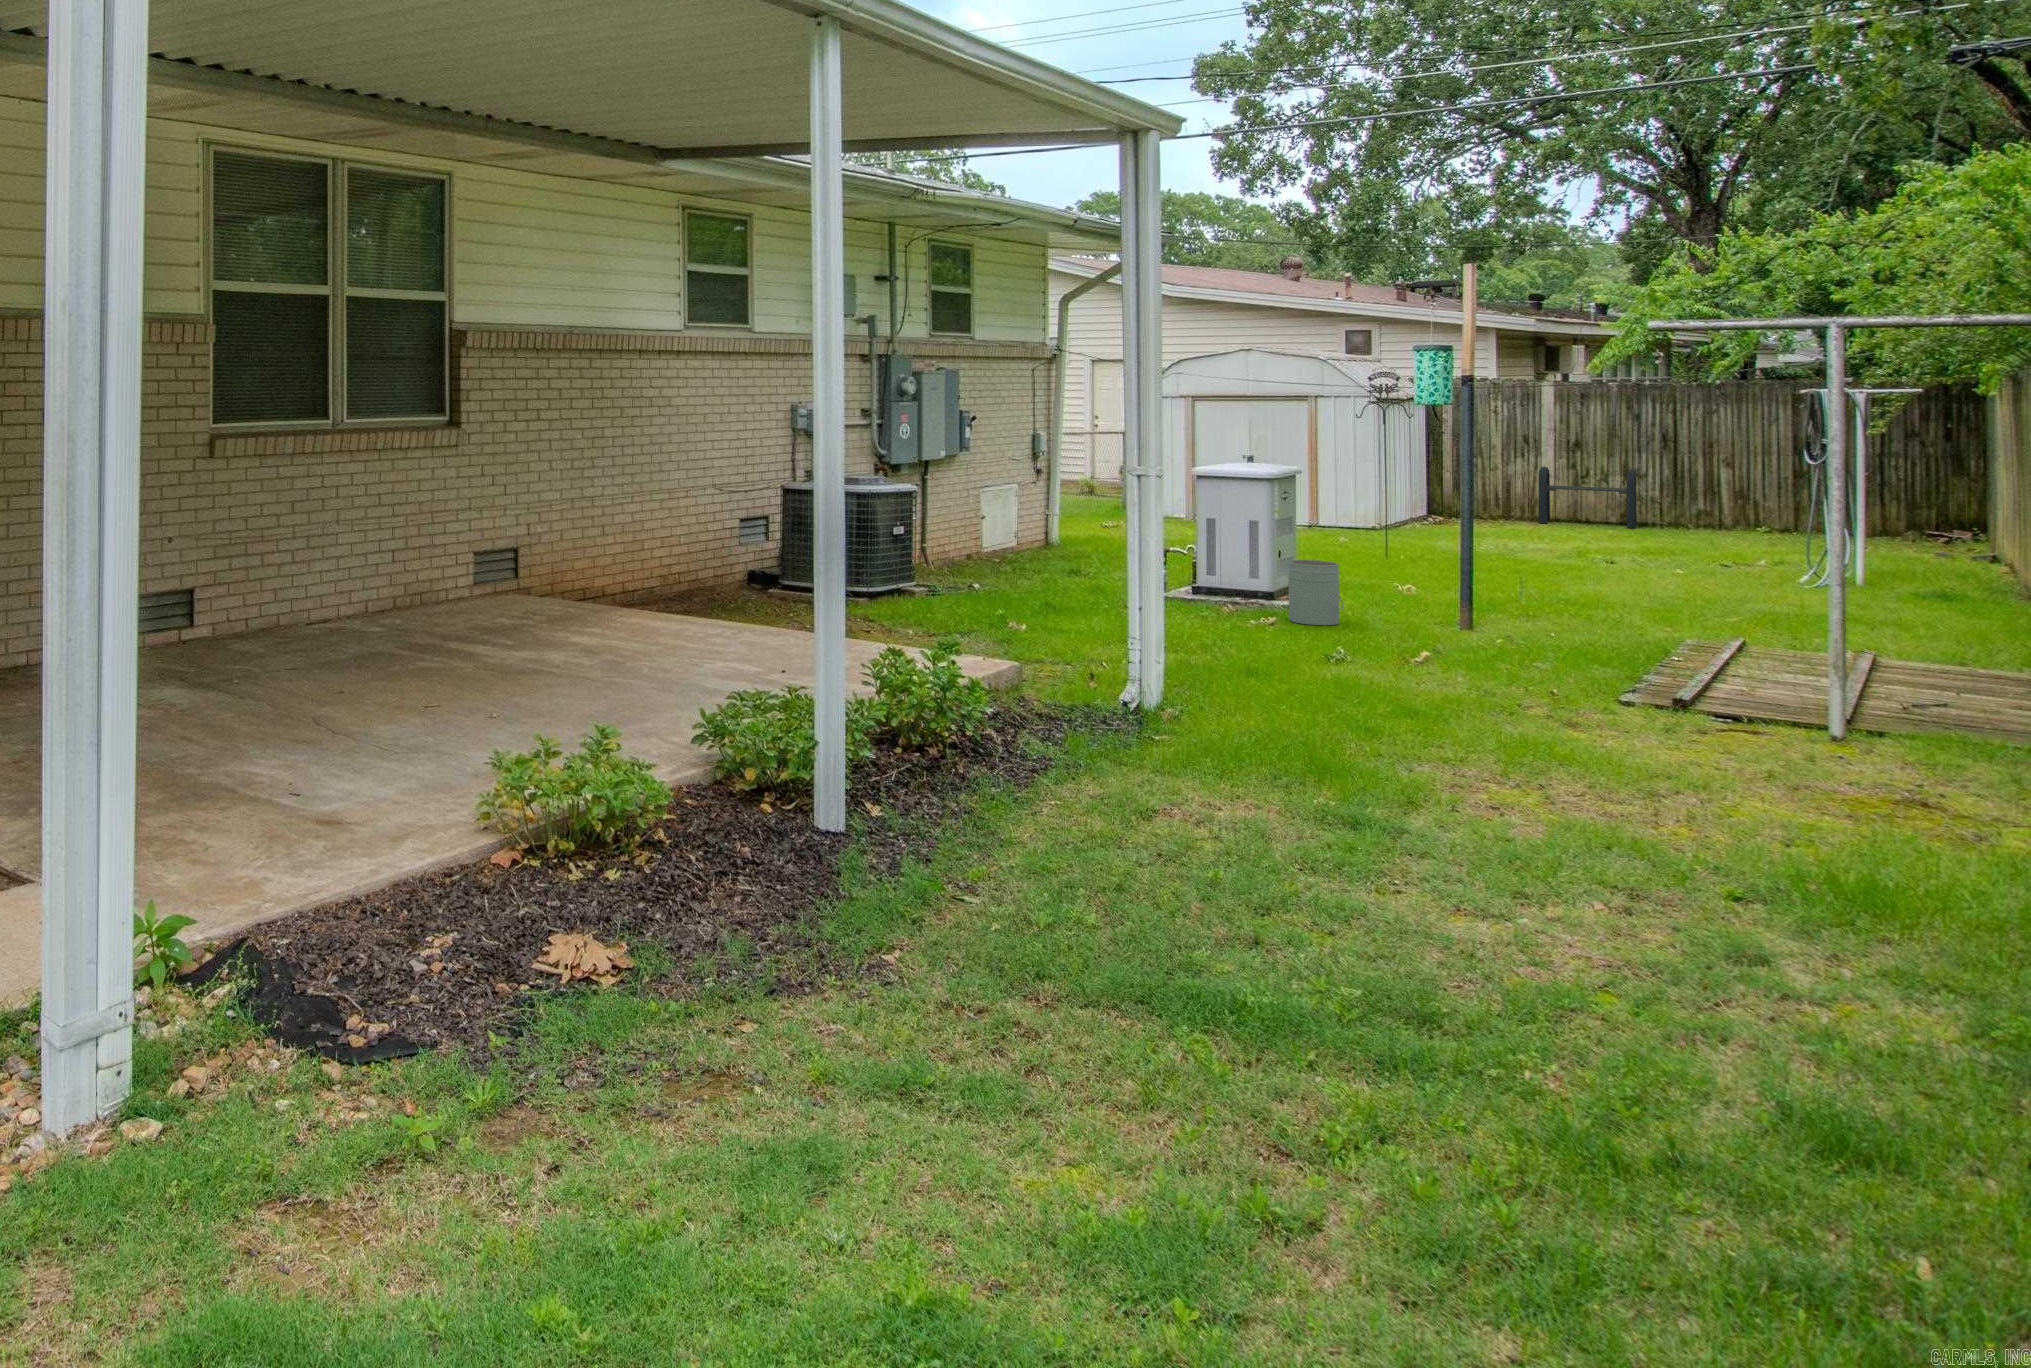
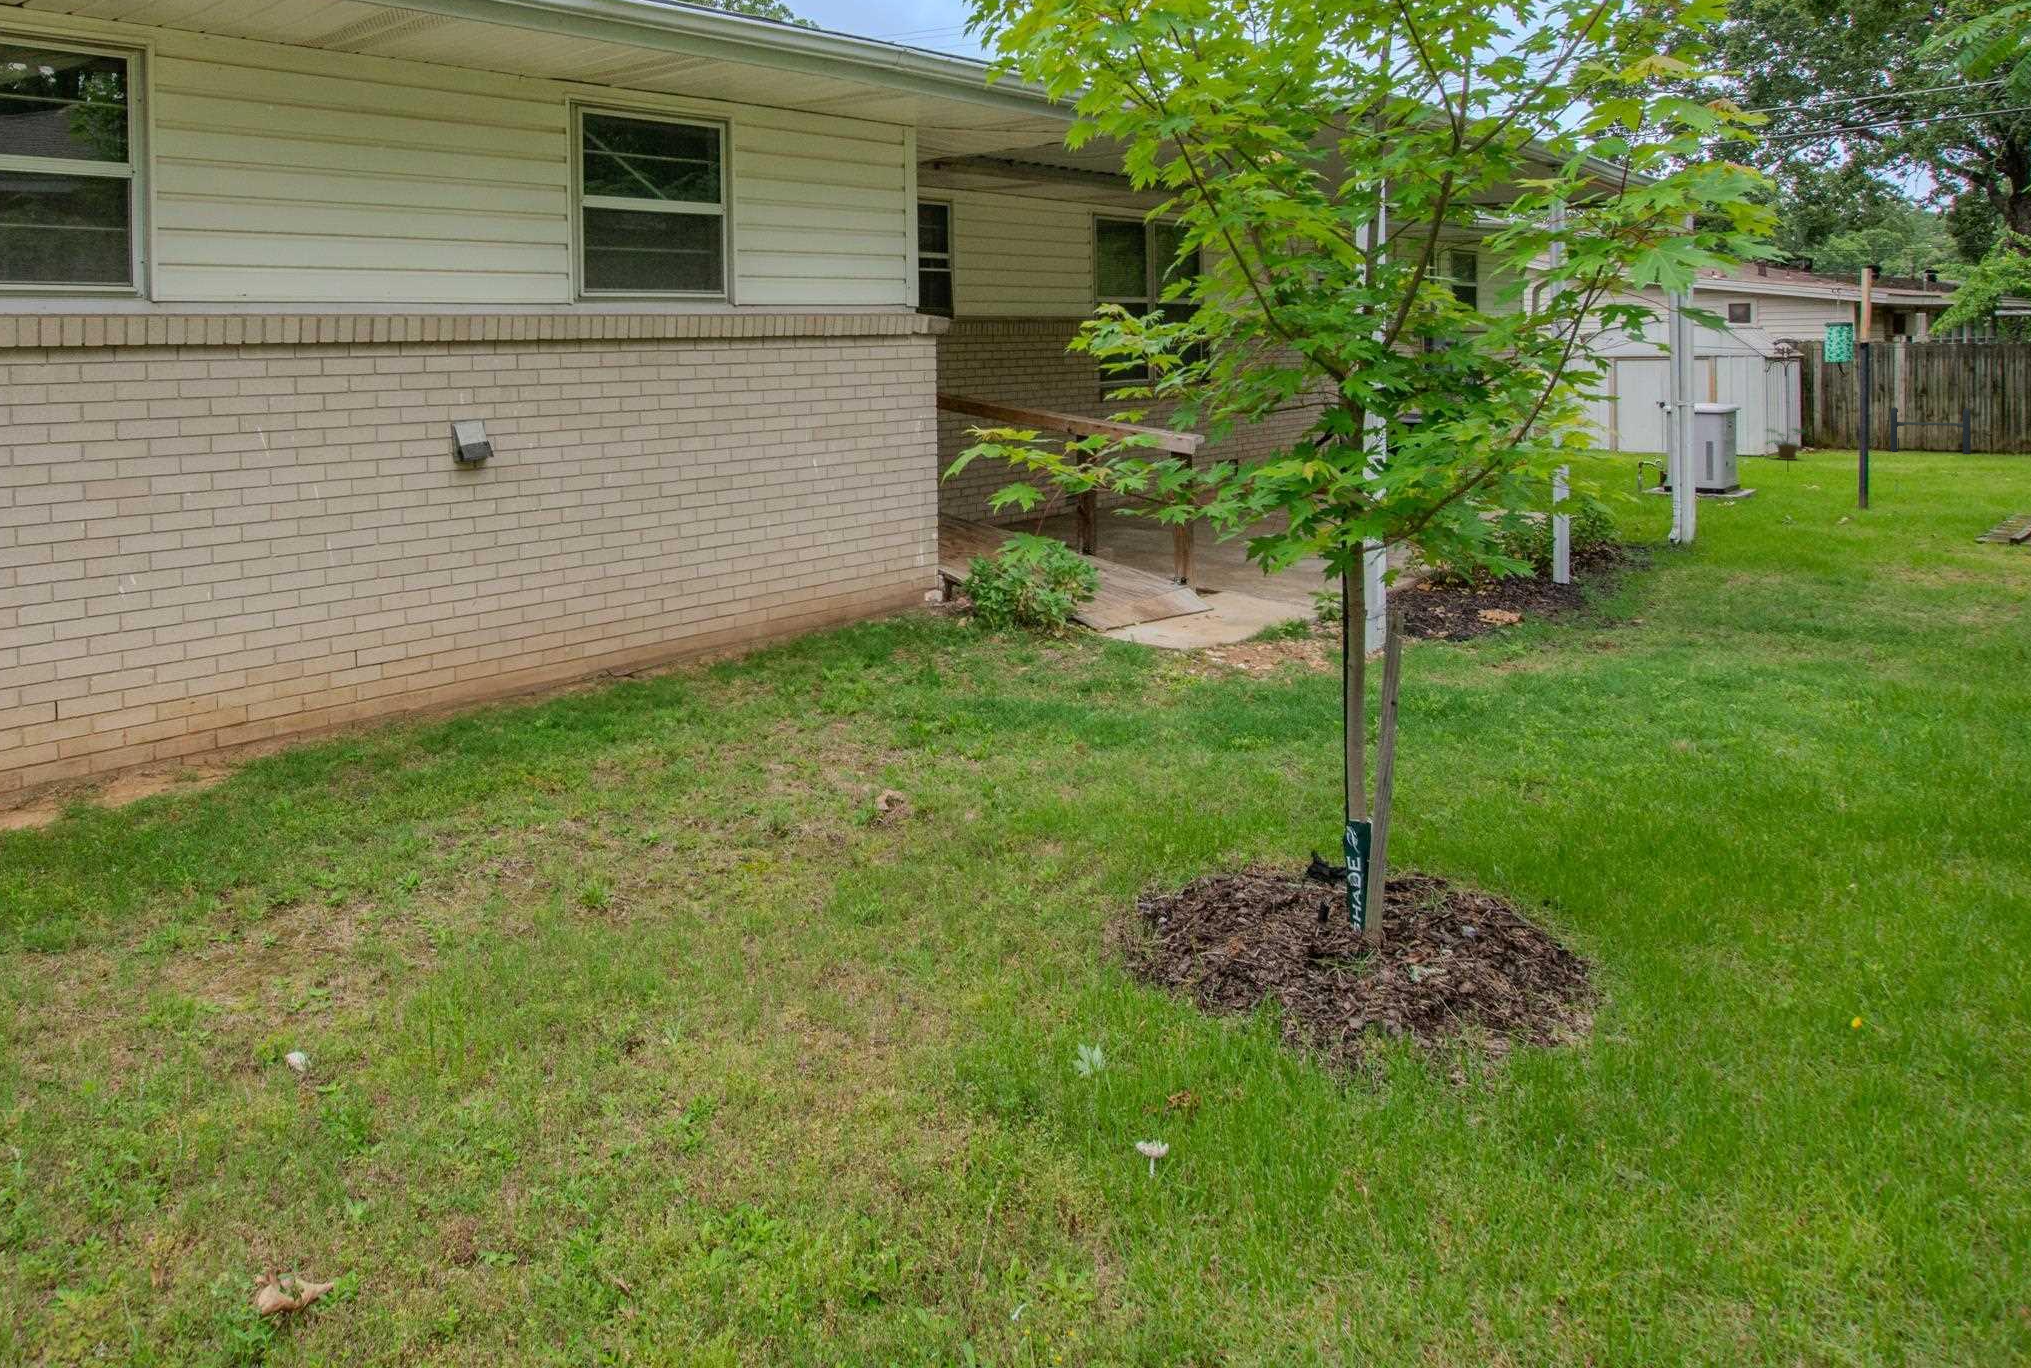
potted plant: none [1378,493,1429,534] -> present [1767,429,1804,460]
bucket: present [1288,560,1343,626] -> none [1733,467,1773,511]

